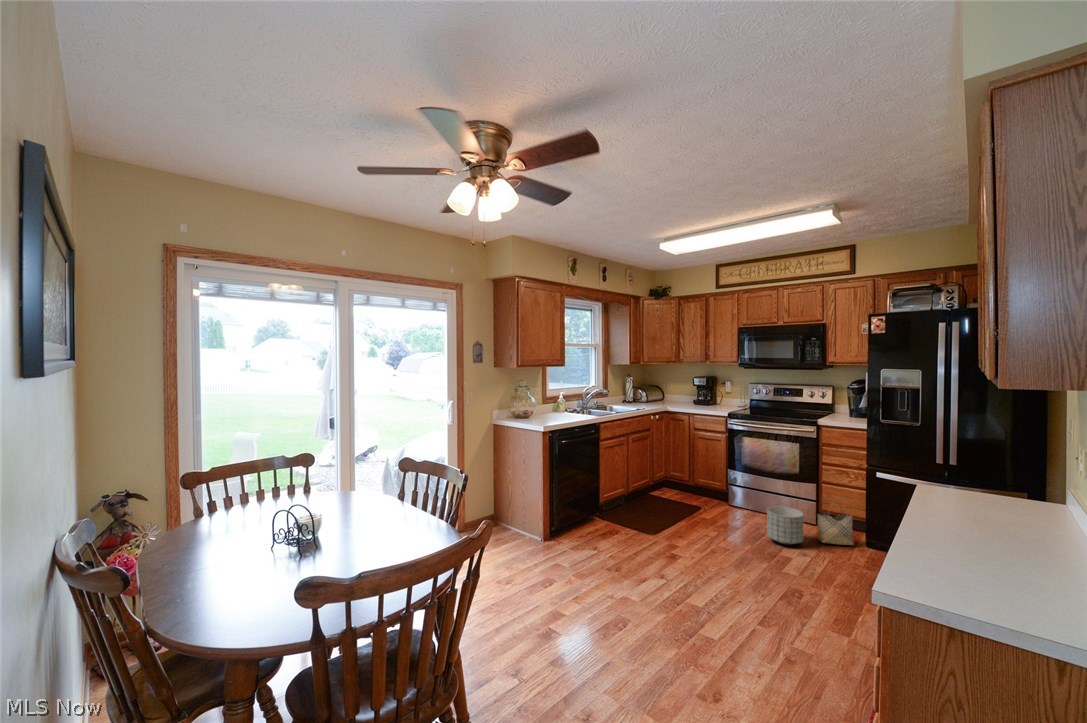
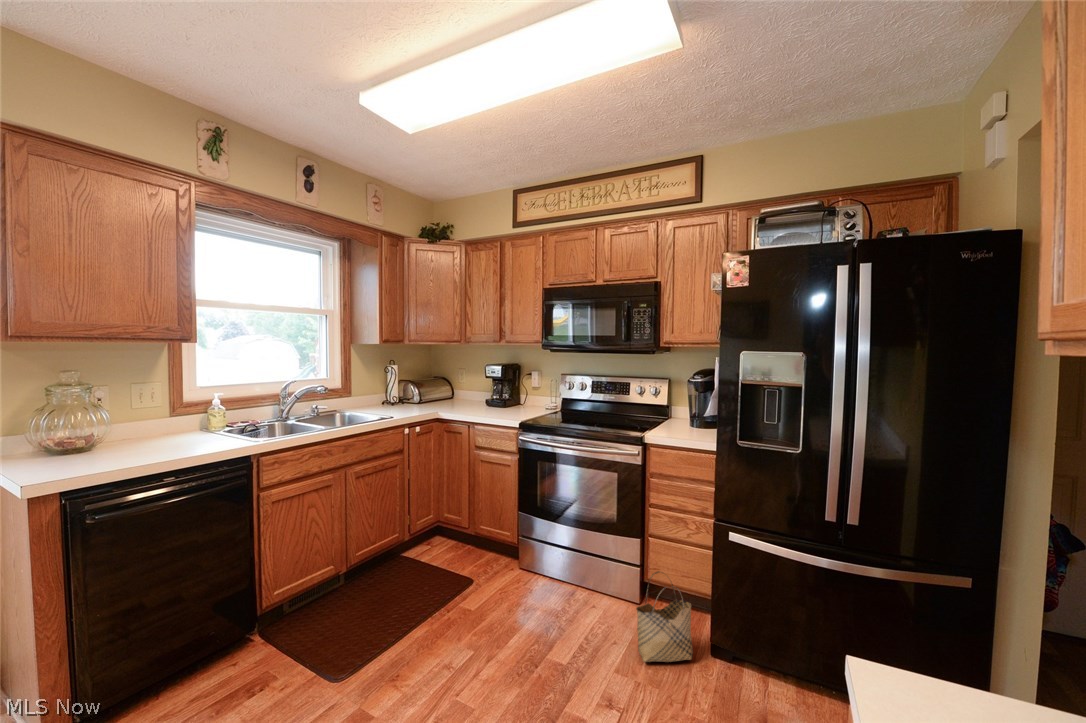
planter: present [767,506,804,545] -> none [553,597,613,681]

